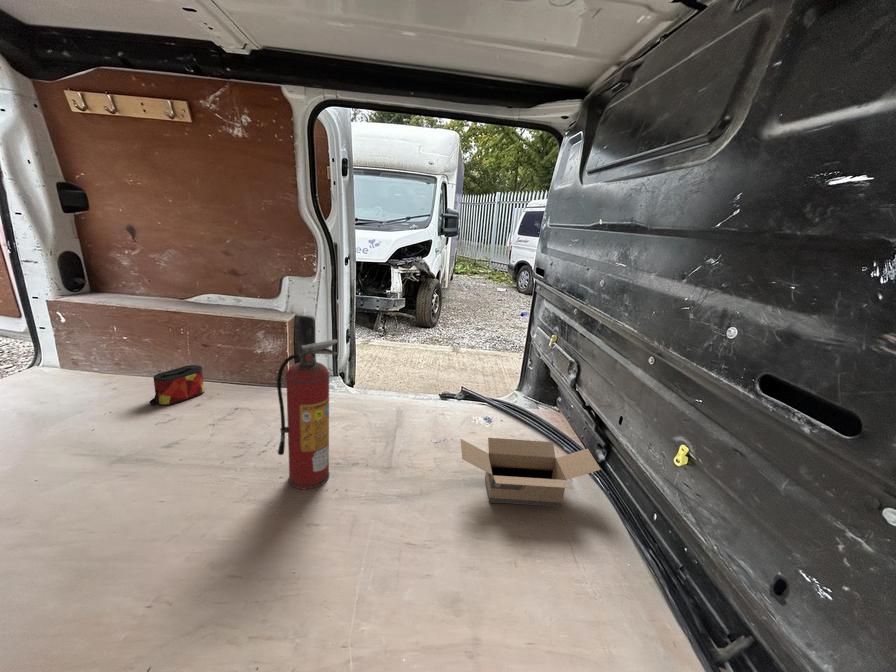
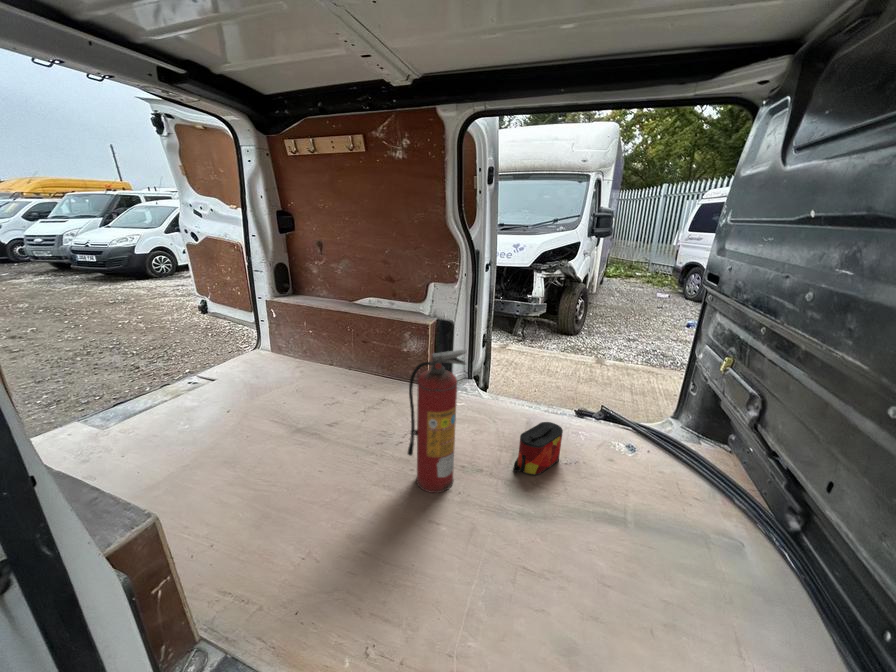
bag: present [149,365,204,405] -> present [514,422,563,475]
cardboard box: present [460,438,601,506] -> none [594,470,792,580]

